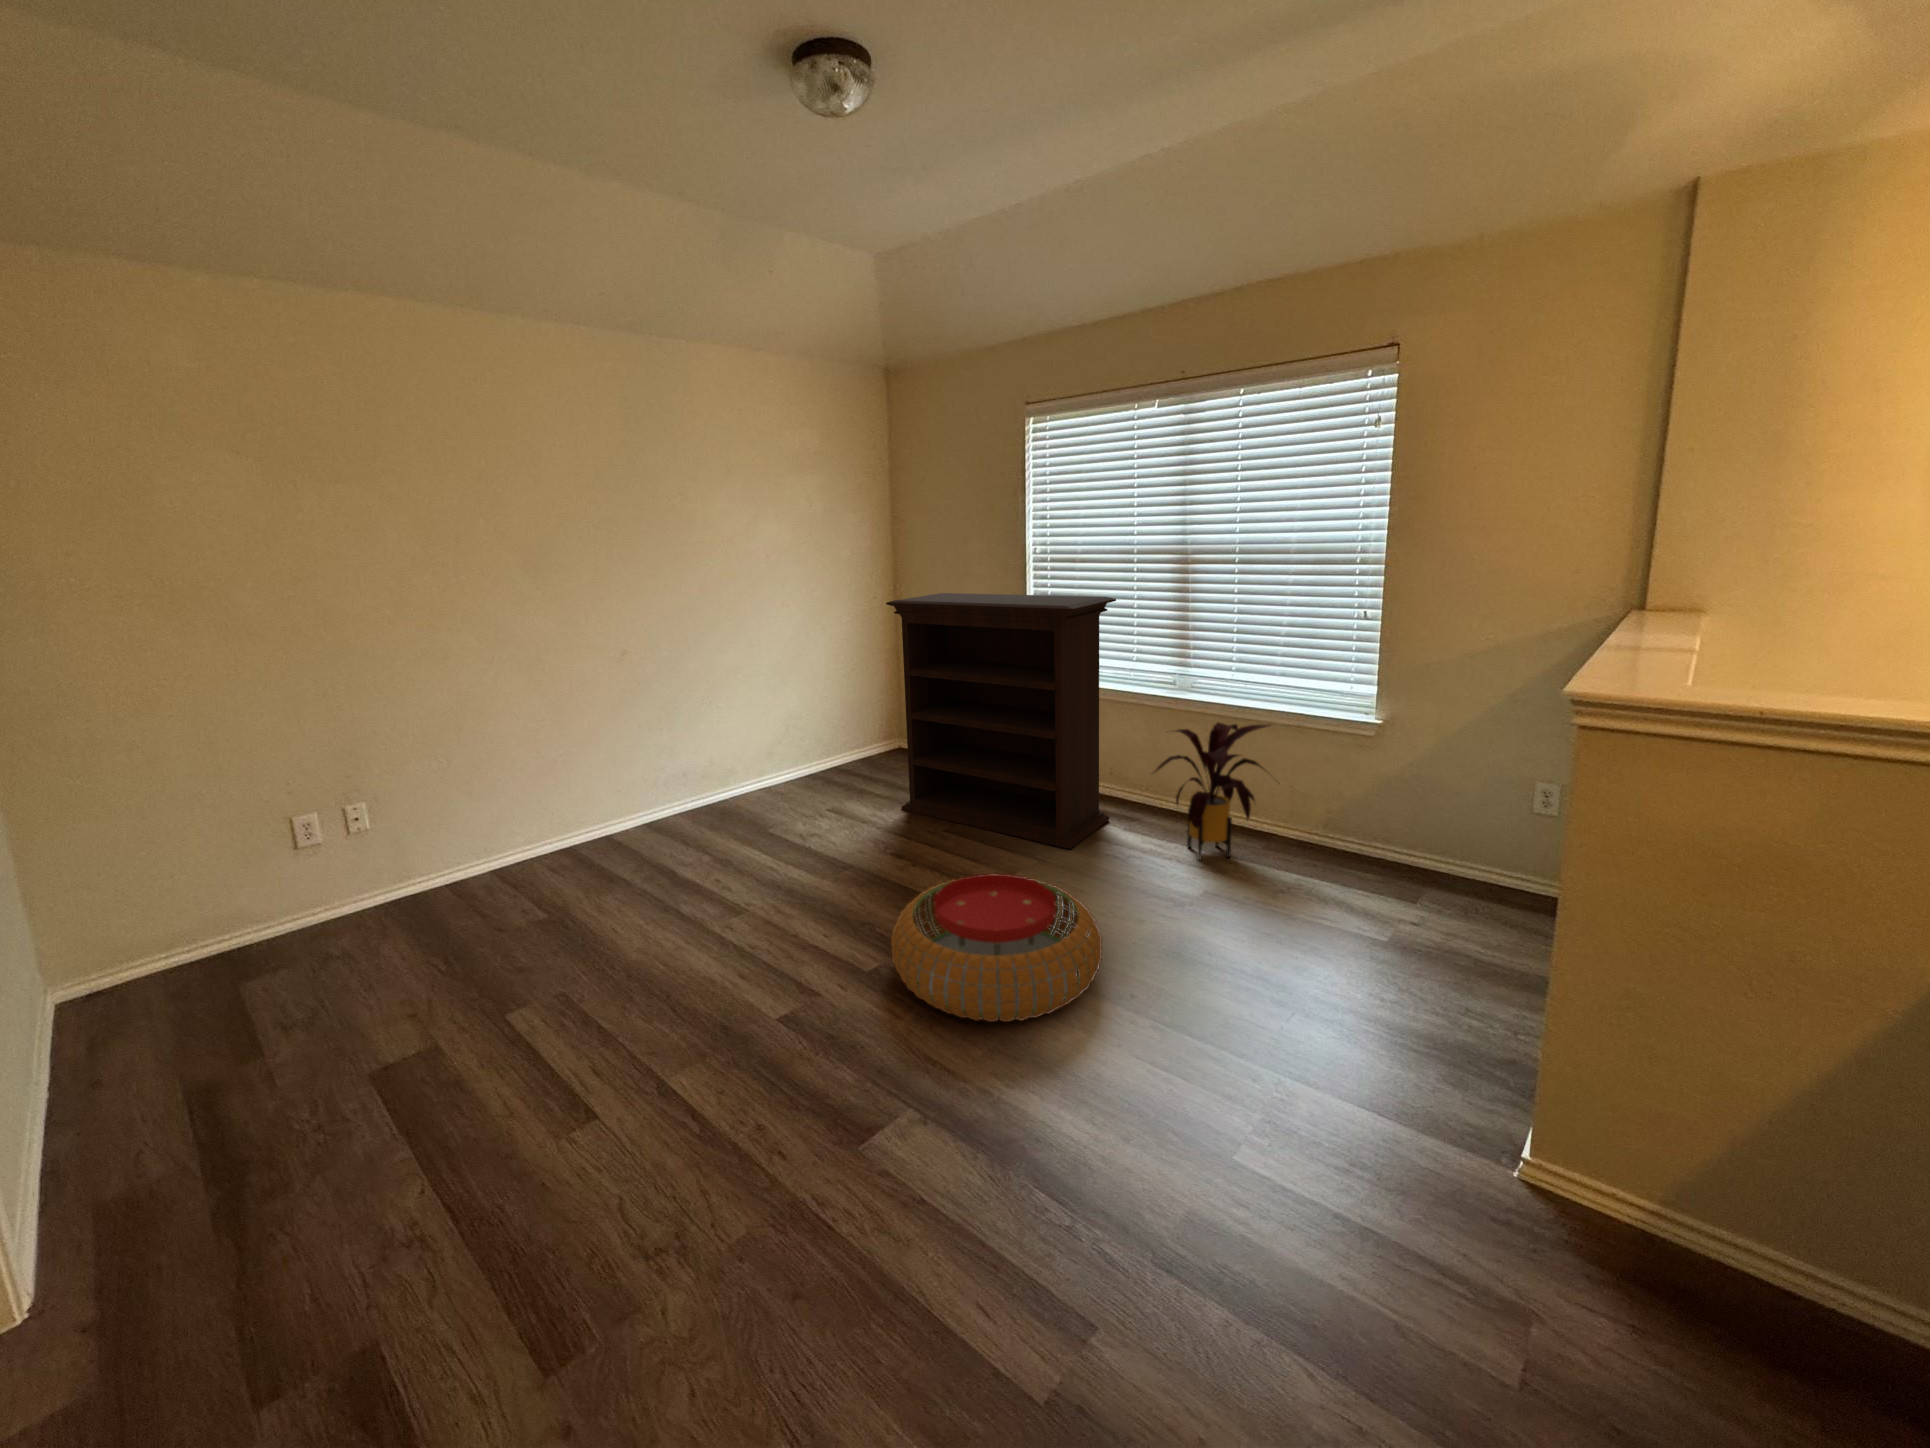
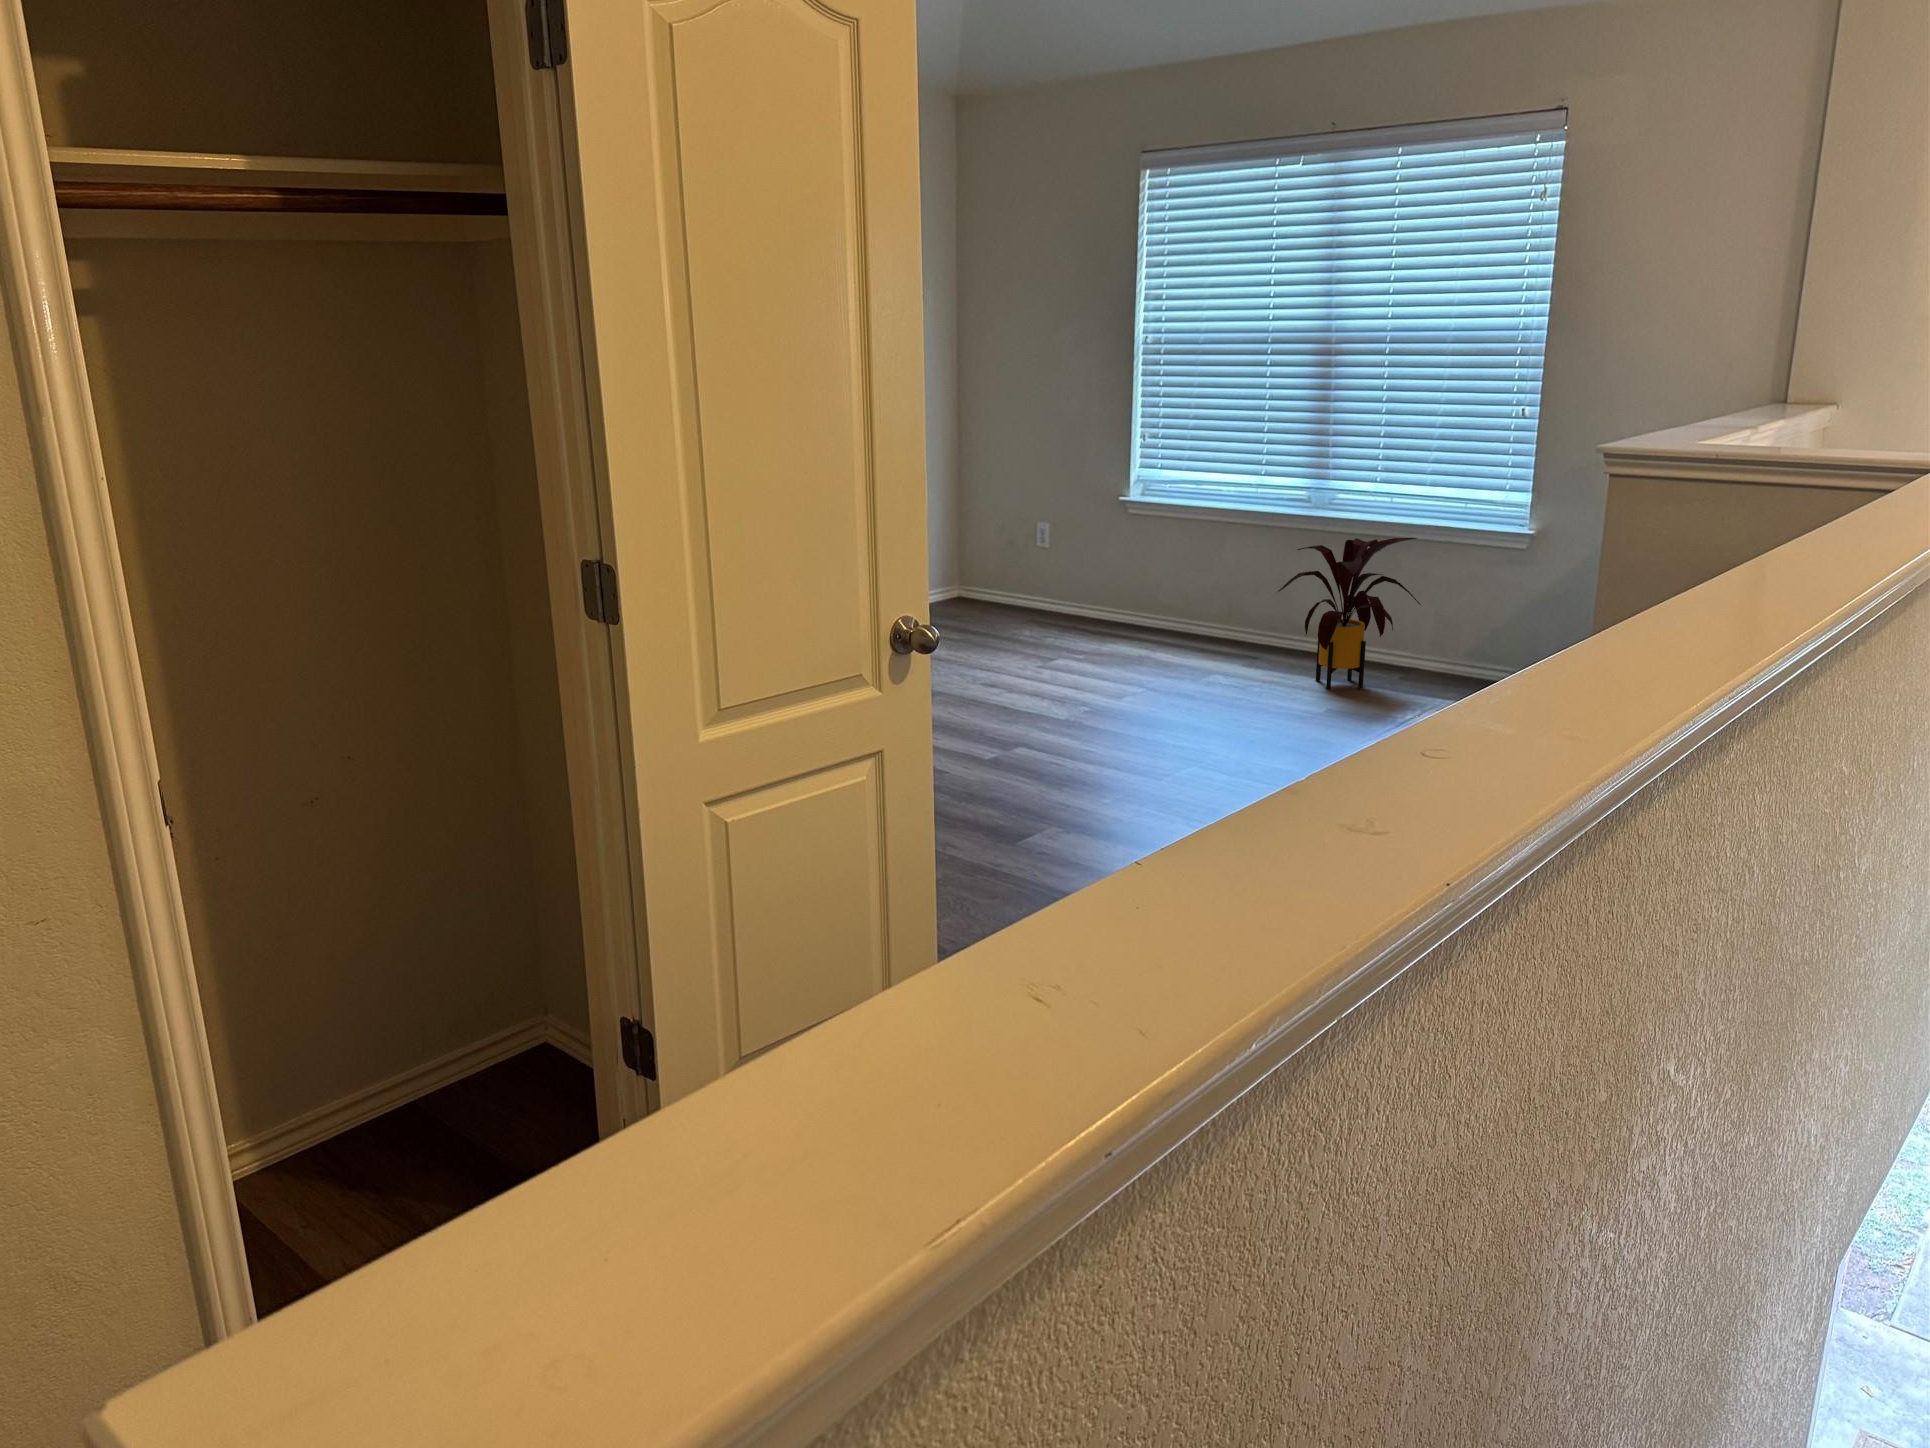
bookshelf: present [886,593,1116,849] -> none [970,389,1245,681]
pouf: present [891,874,1102,1022] -> none [1008,672,1222,787]

